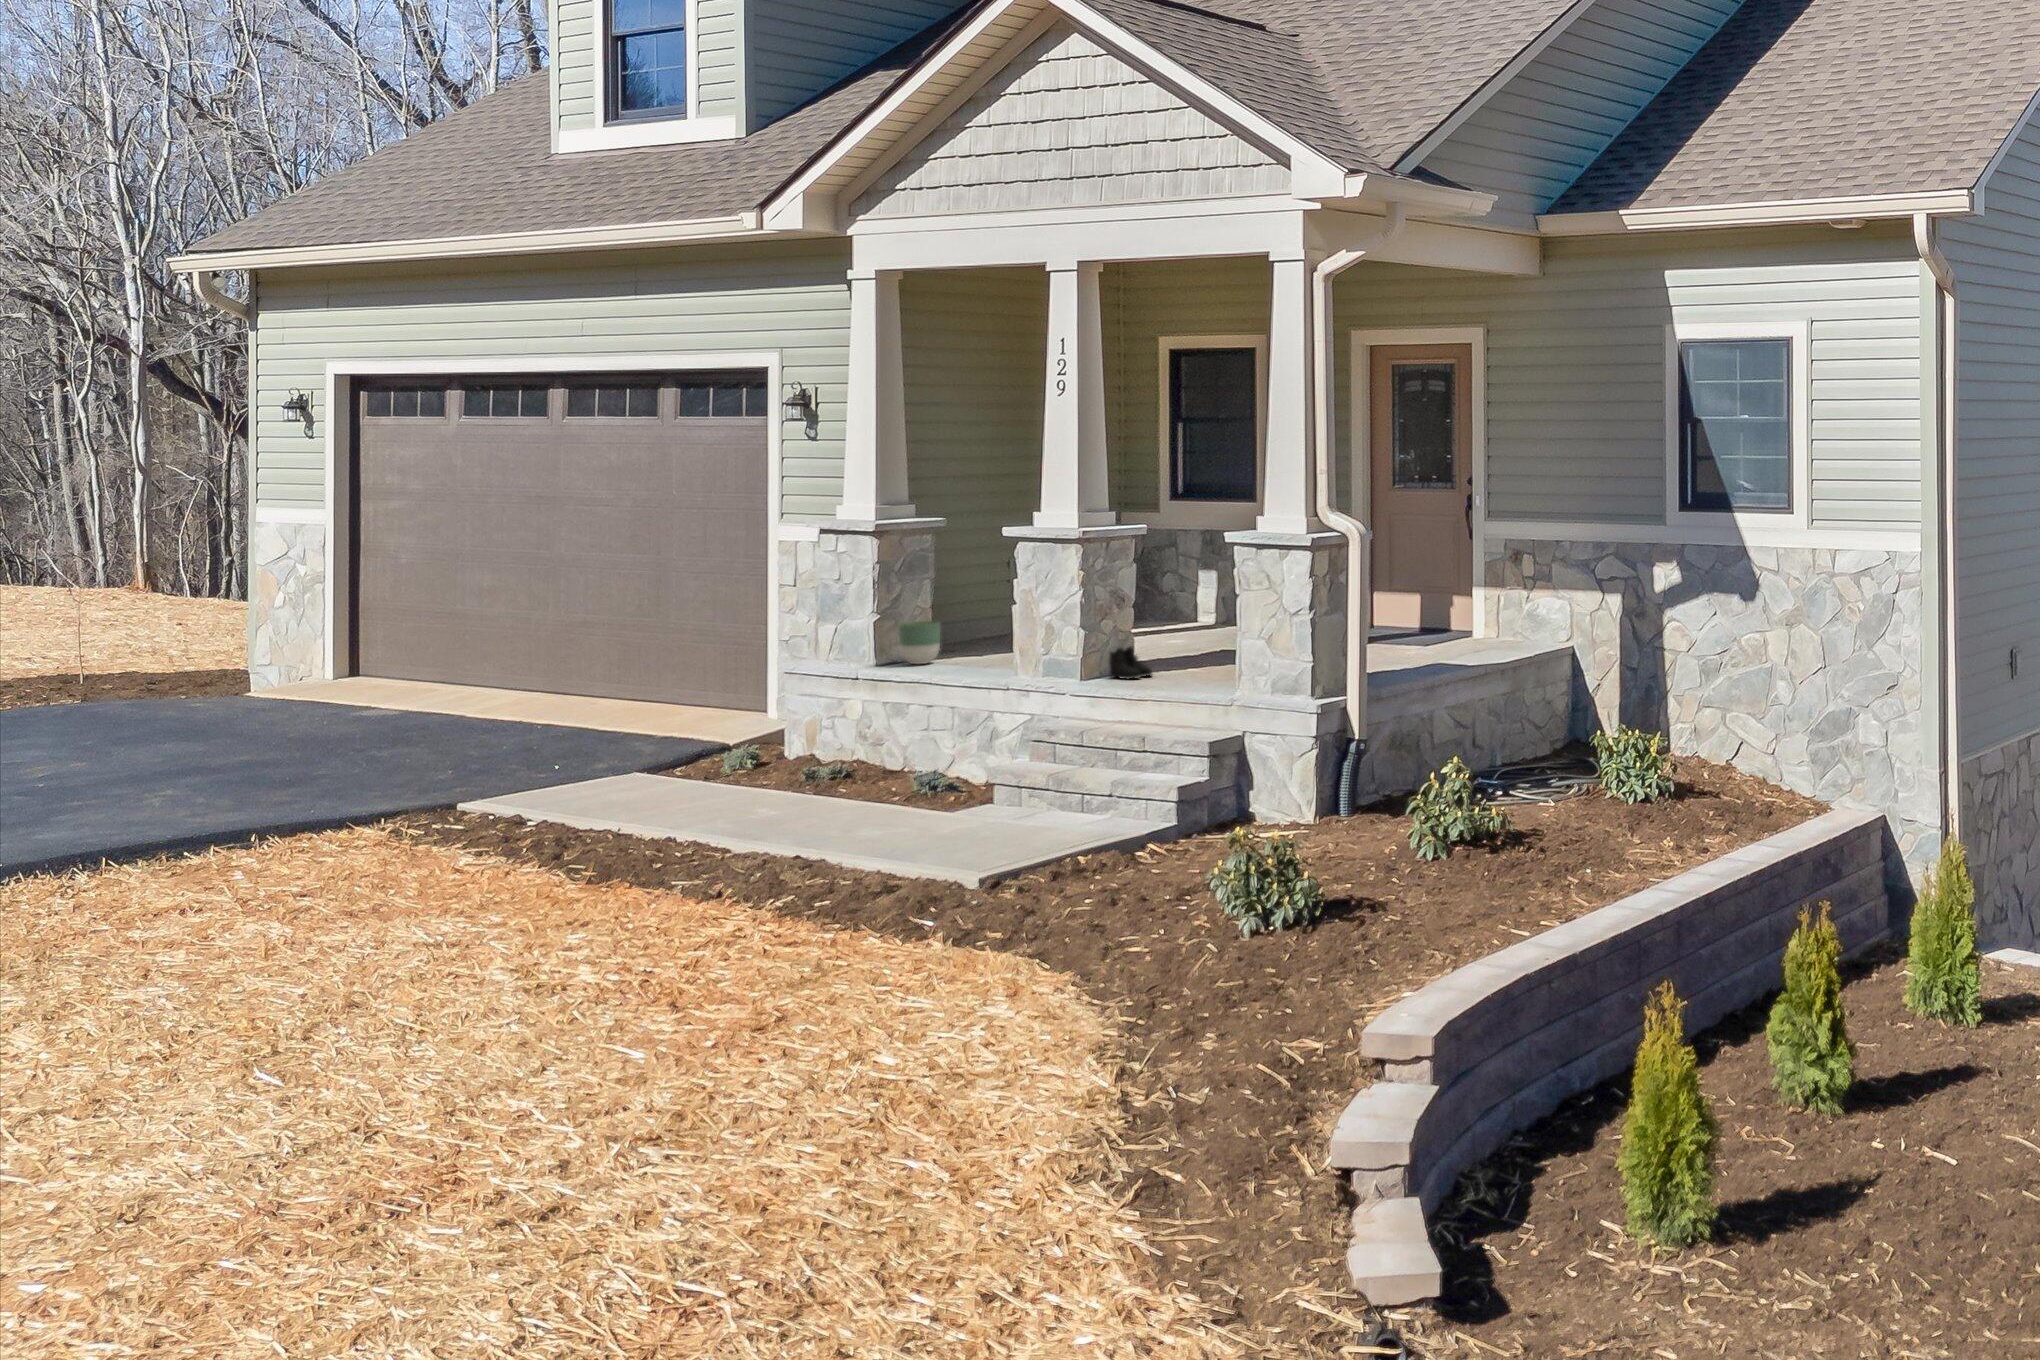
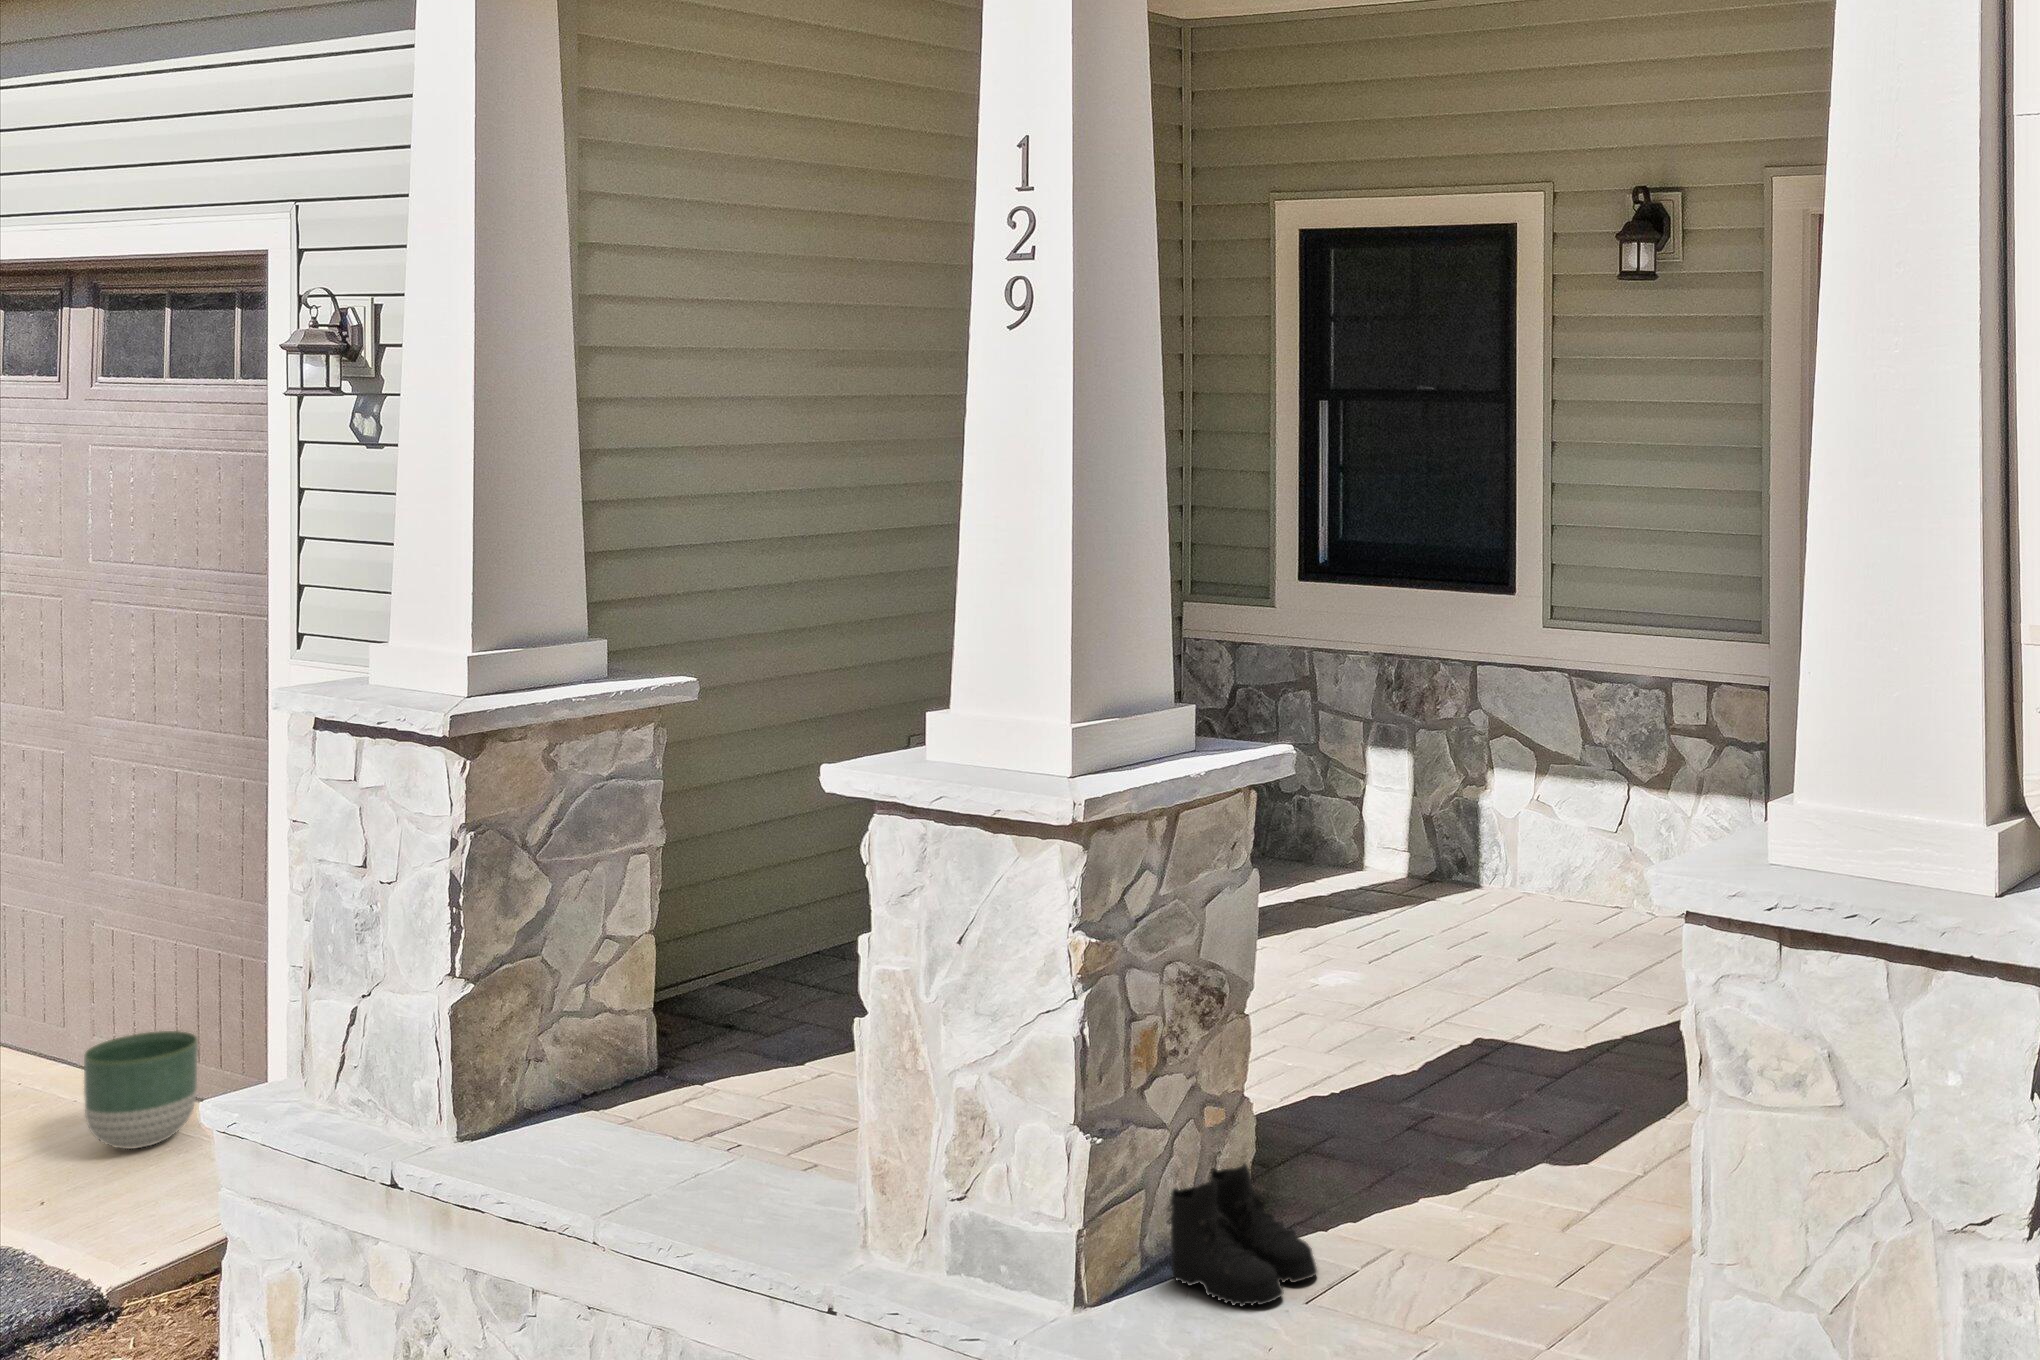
planter: present [898,621,940,664] -> present [84,1031,198,1149]

